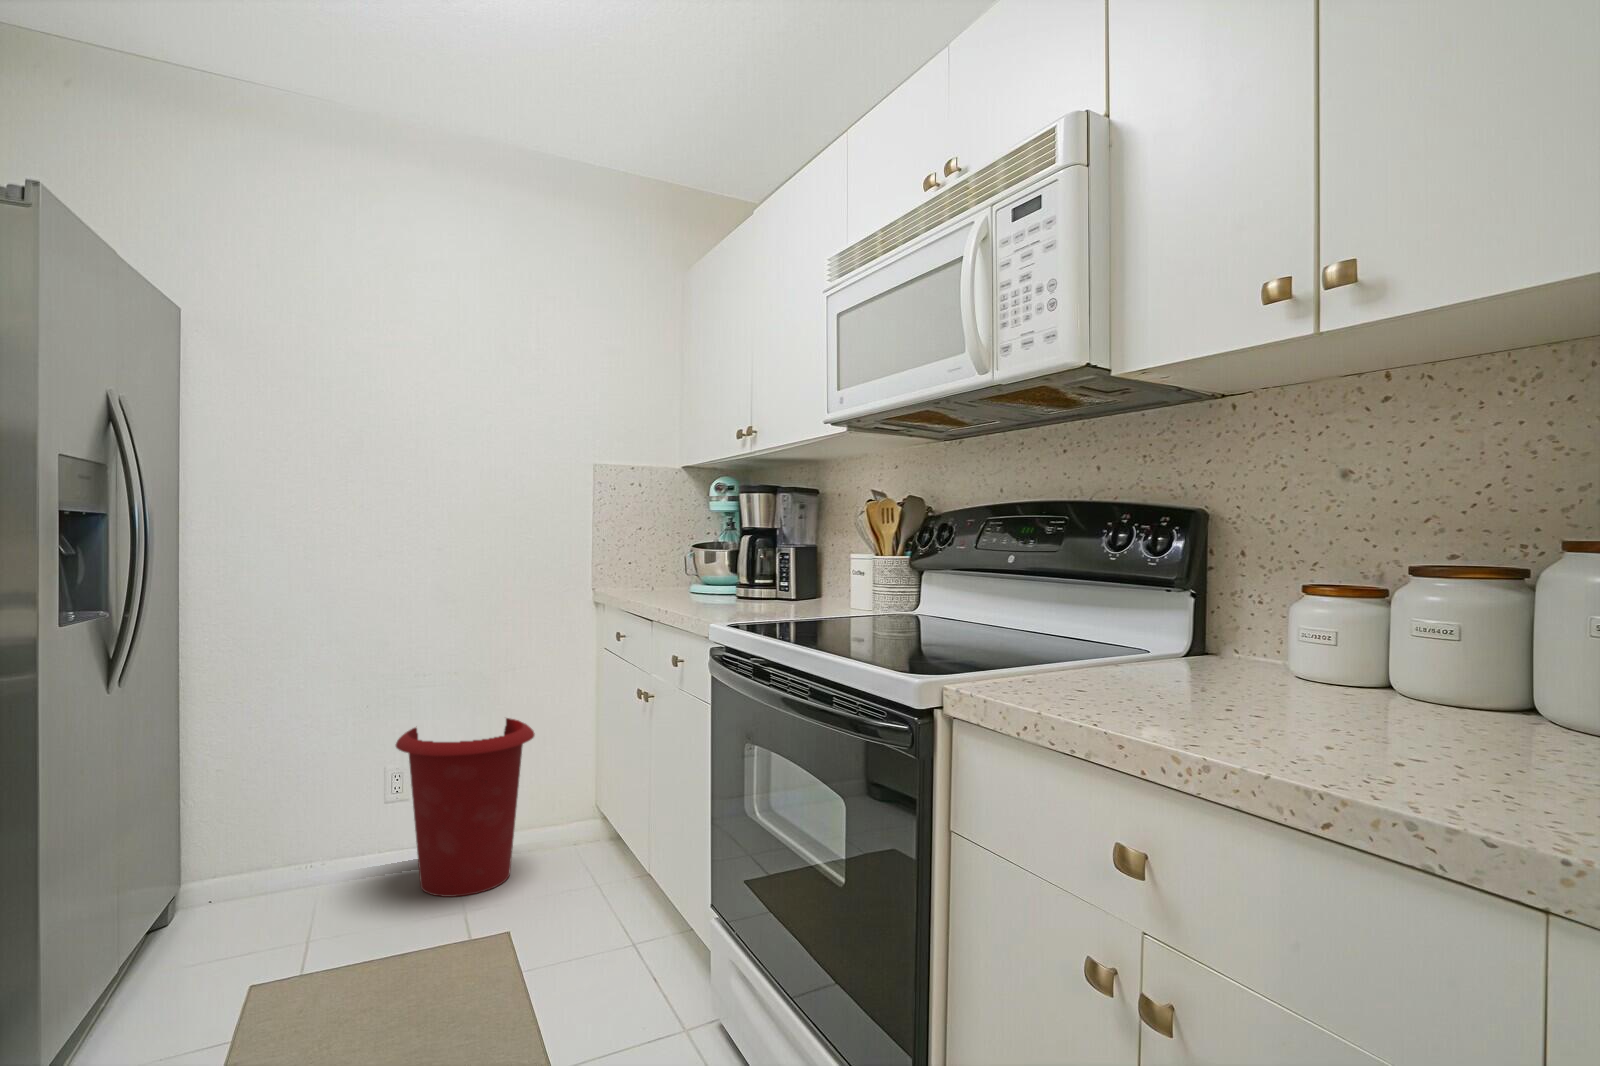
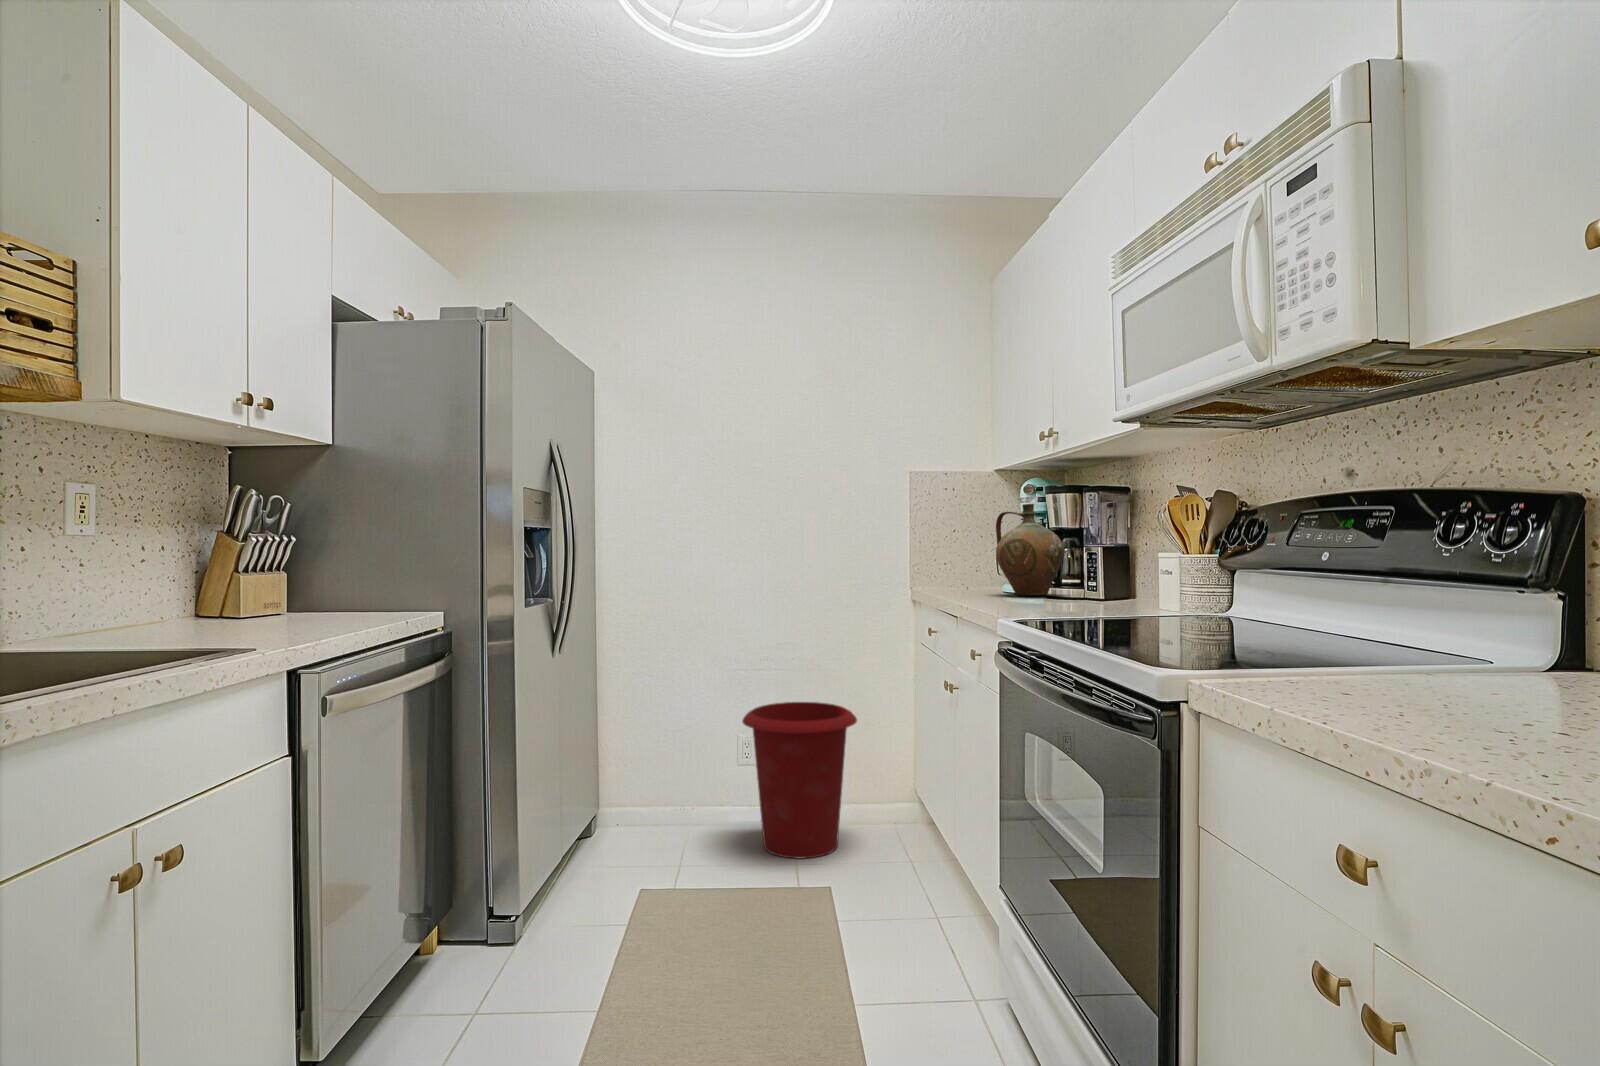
ceramic jug: none [691,503,758,596] -> present [996,504,1065,596]

